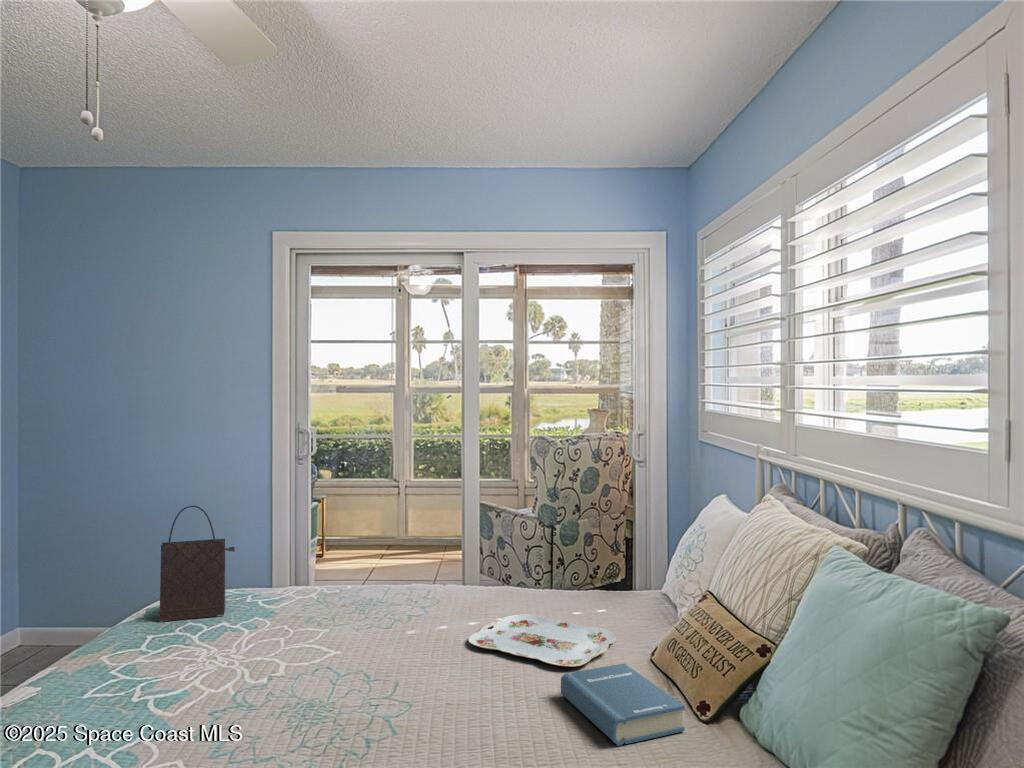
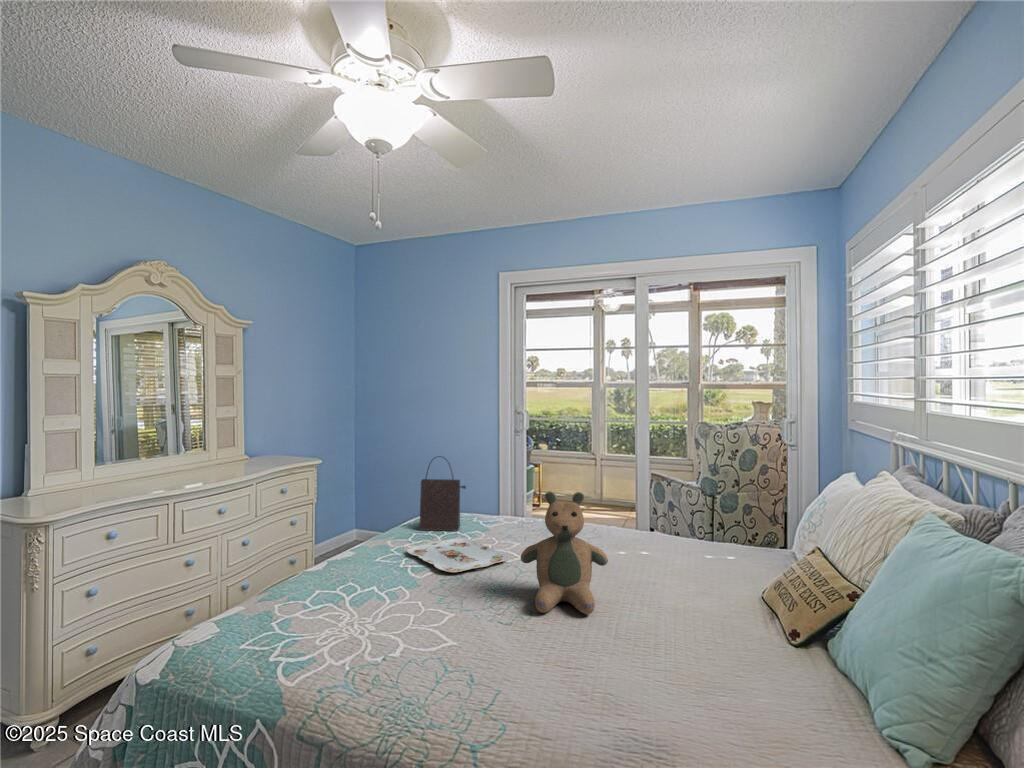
teddy bear: none [345,551,467,731] -> present [521,491,608,614]
serving tray: present [468,614,616,667] -> present [407,539,509,572]
hardback book: present [561,663,685,746] -> none [679,595,776,651]

